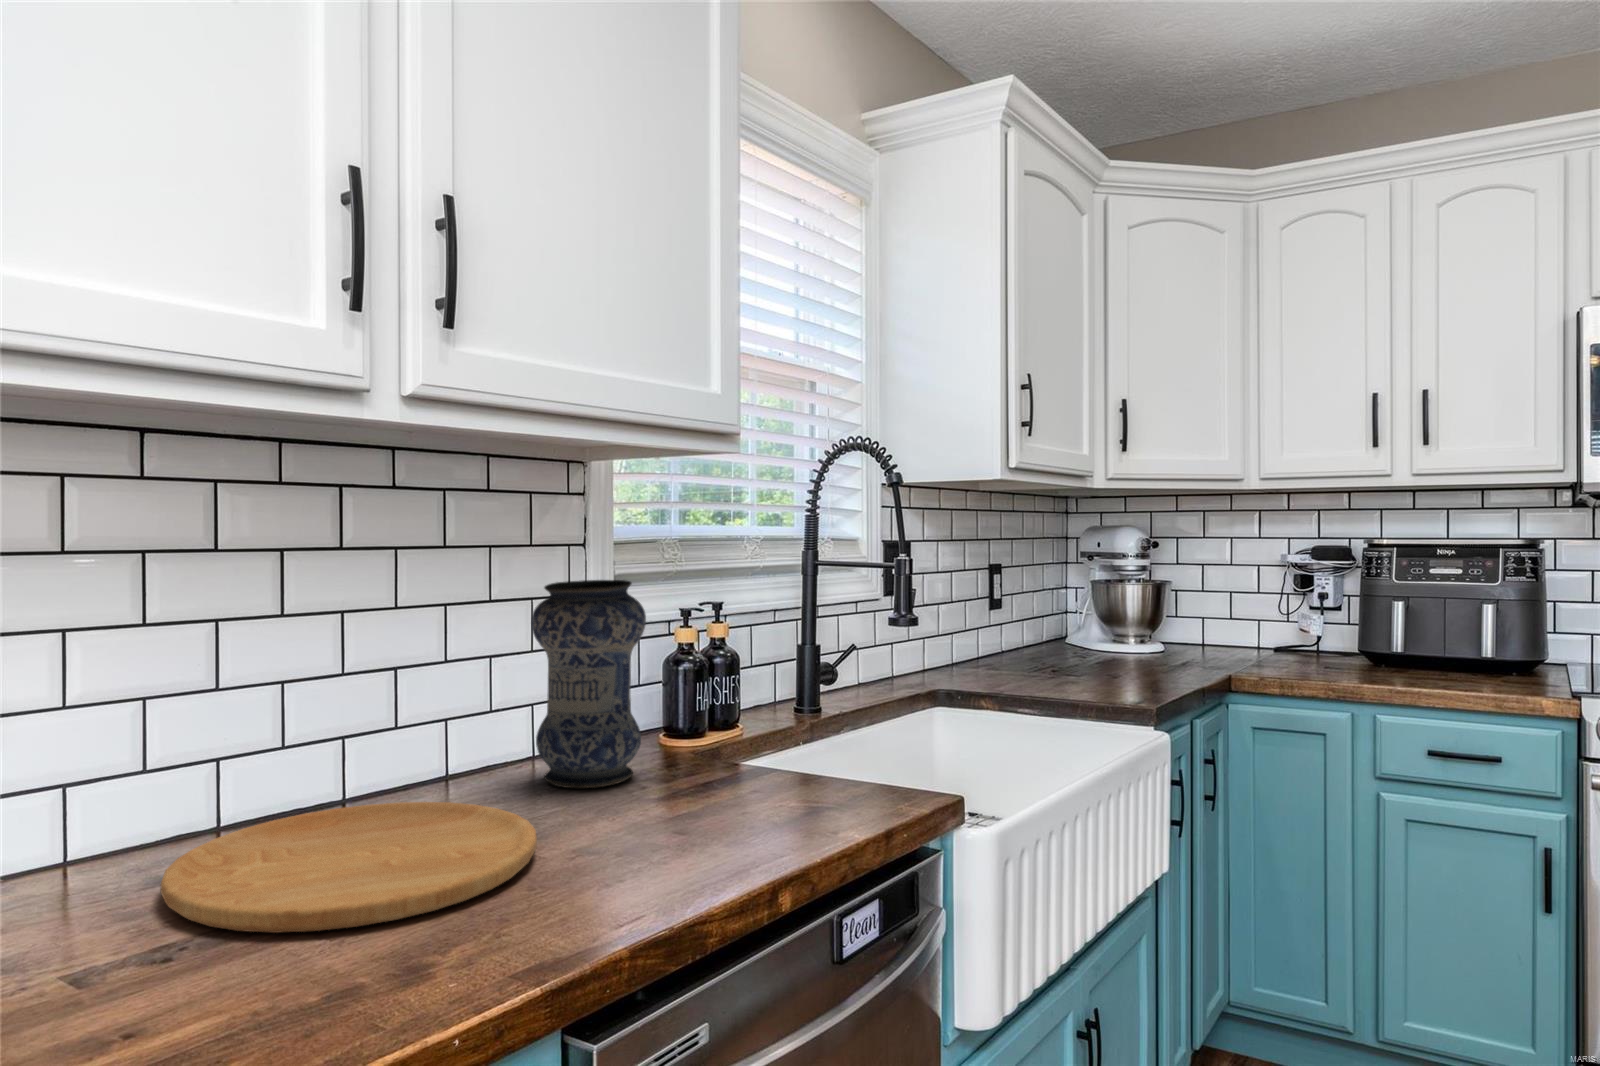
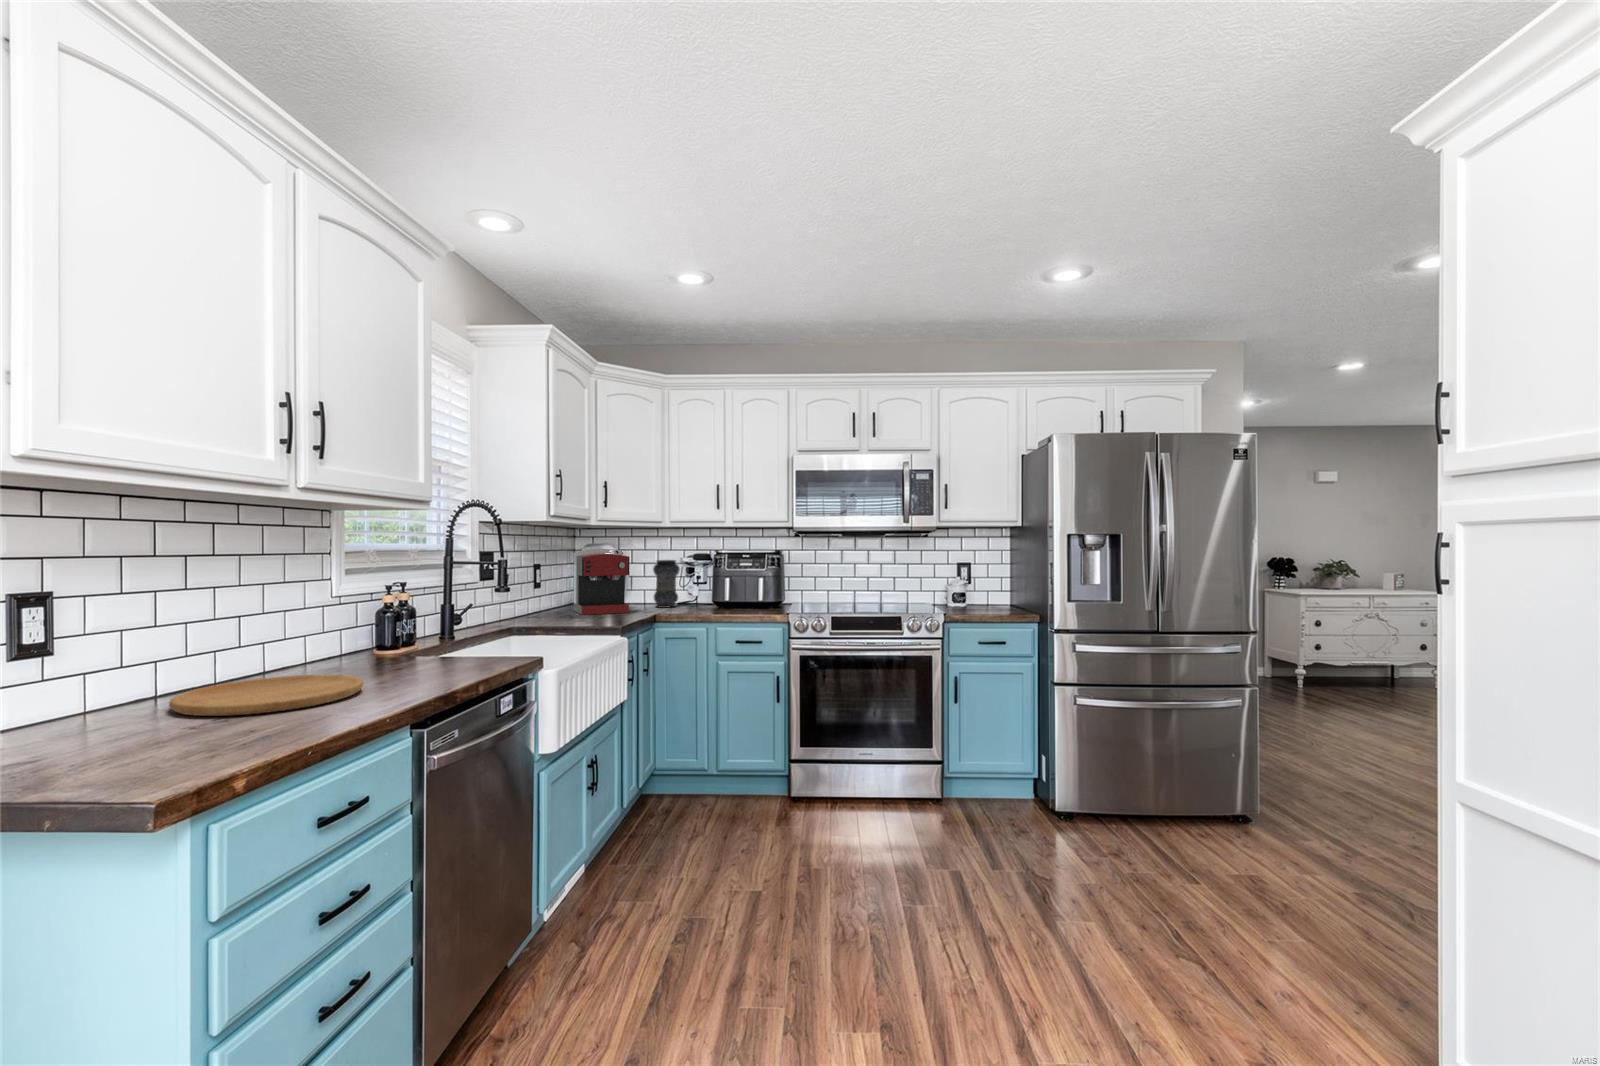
coffee maker: none [1061,534,1171,665] -> present [574,548,629,615]
vase: present [532,580,646,788] -> present [653,560,680,608]

